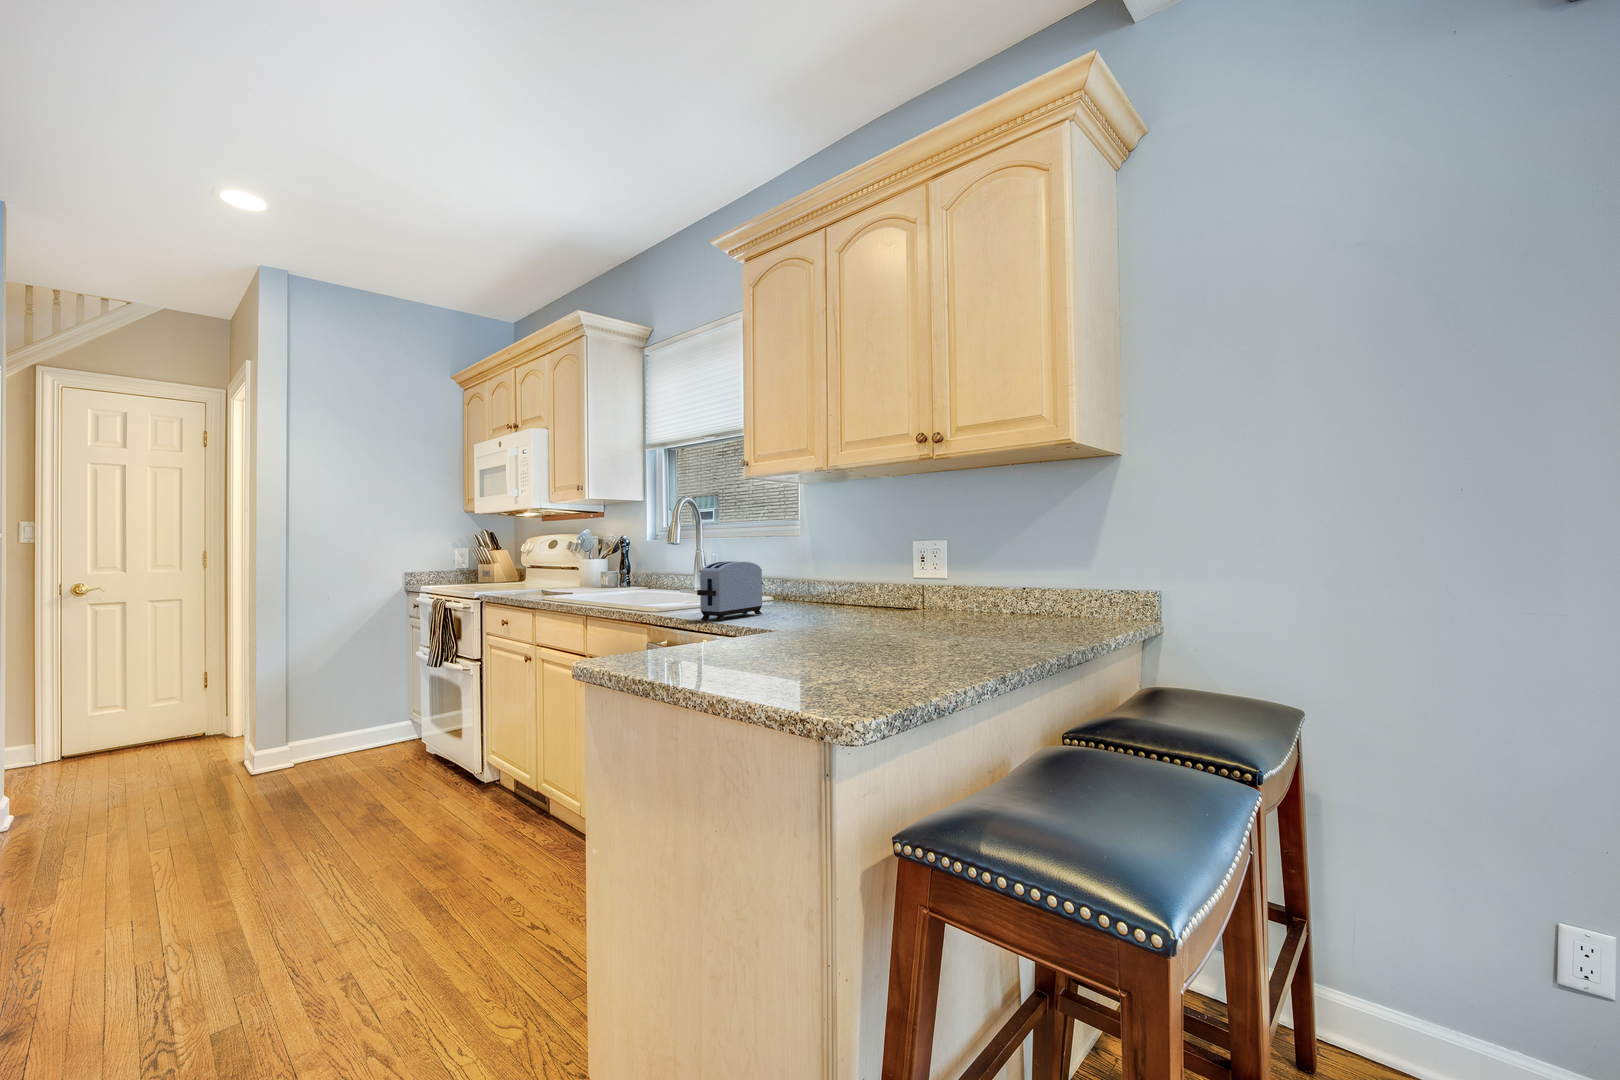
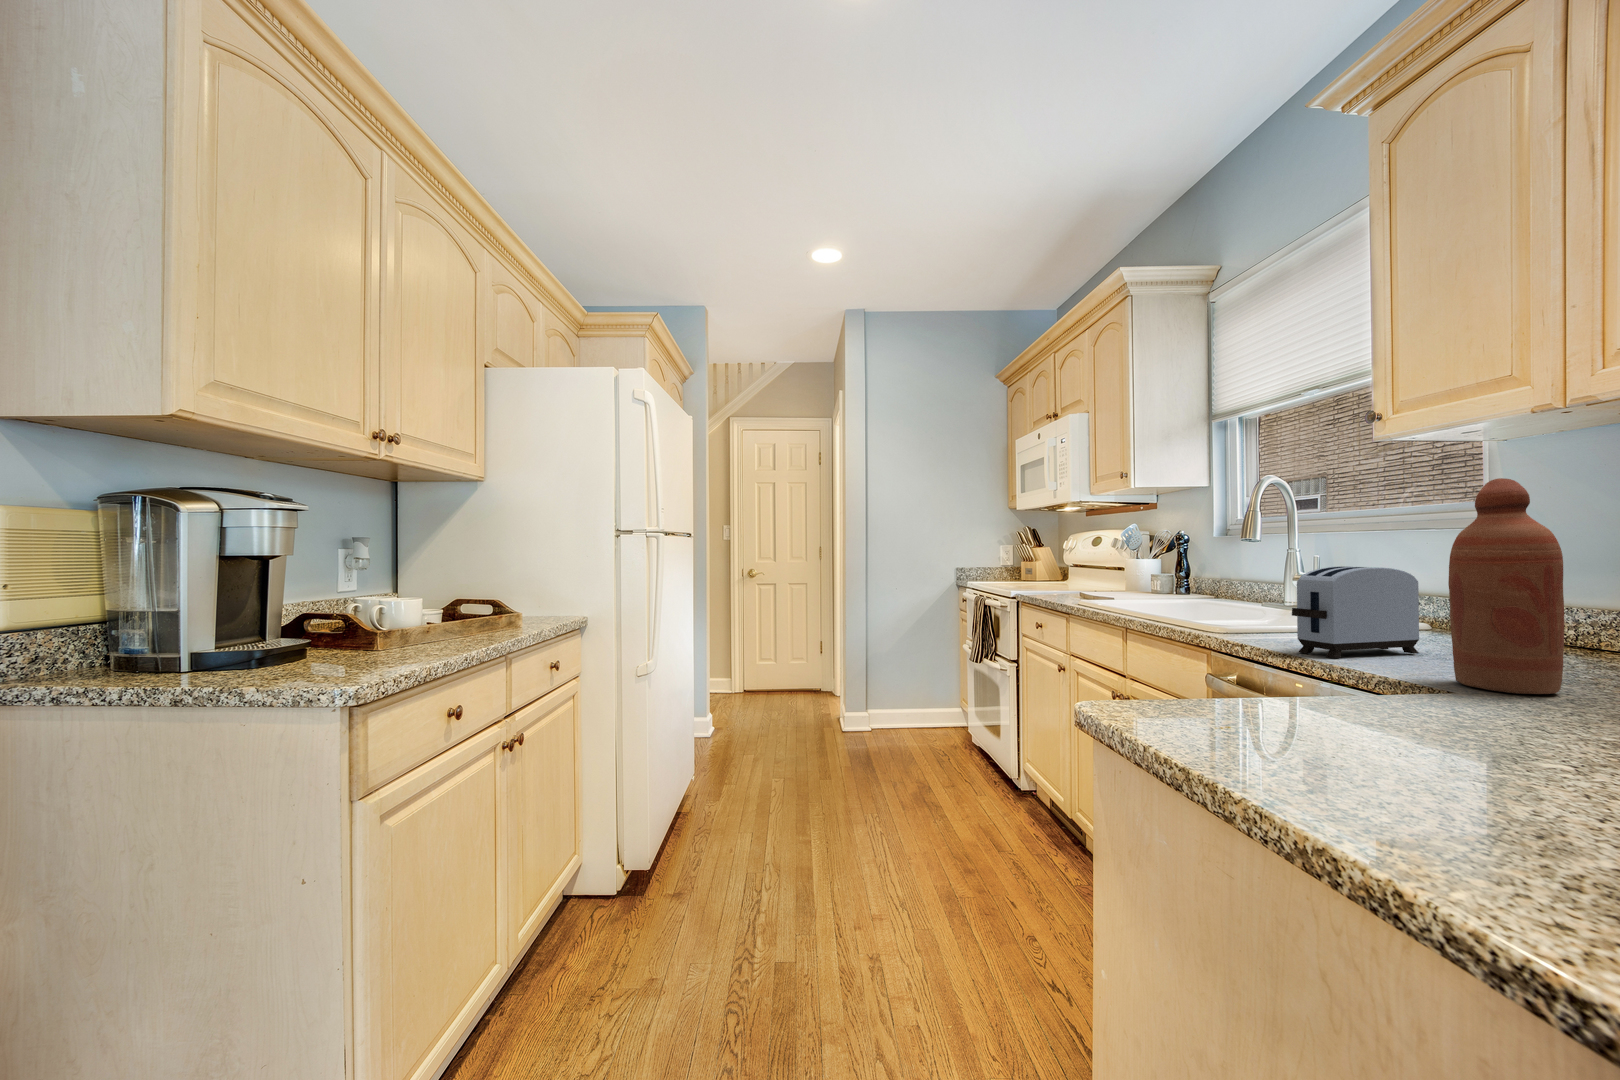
bottle: none [771,510,815,629] -> present [1448,478,1564,694]

